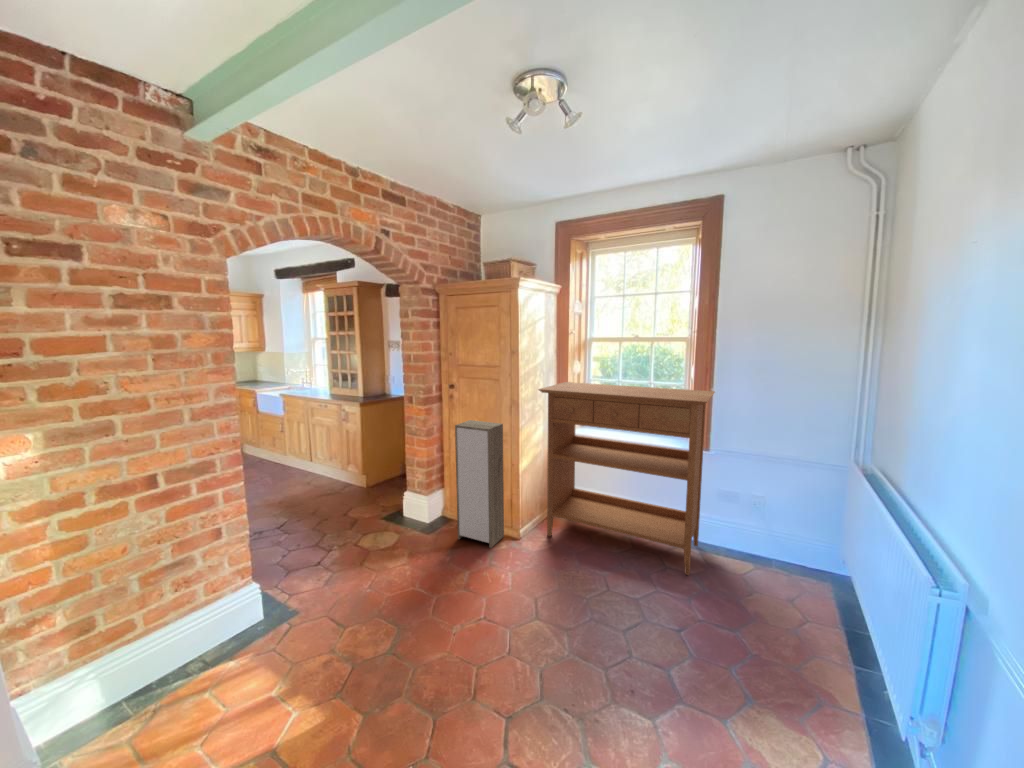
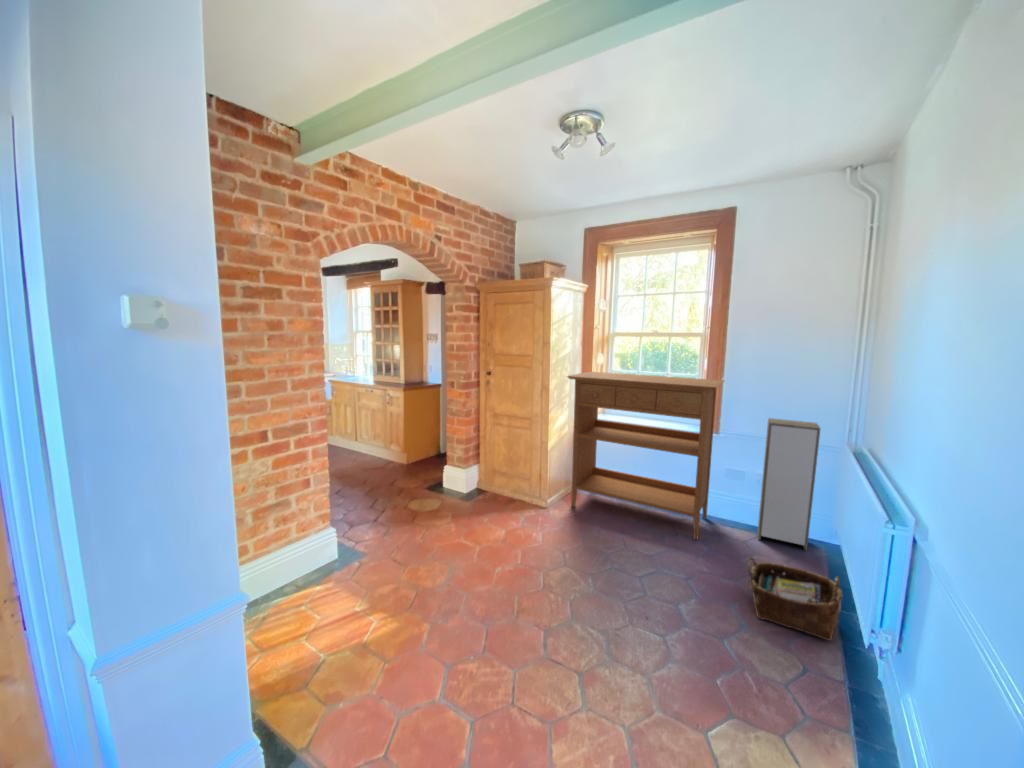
storage cabinet: present [455,420,504,548] -> present [758,418,820,551]
woven basket: none [751,606,864,715] -> present [748,558,842,641]

